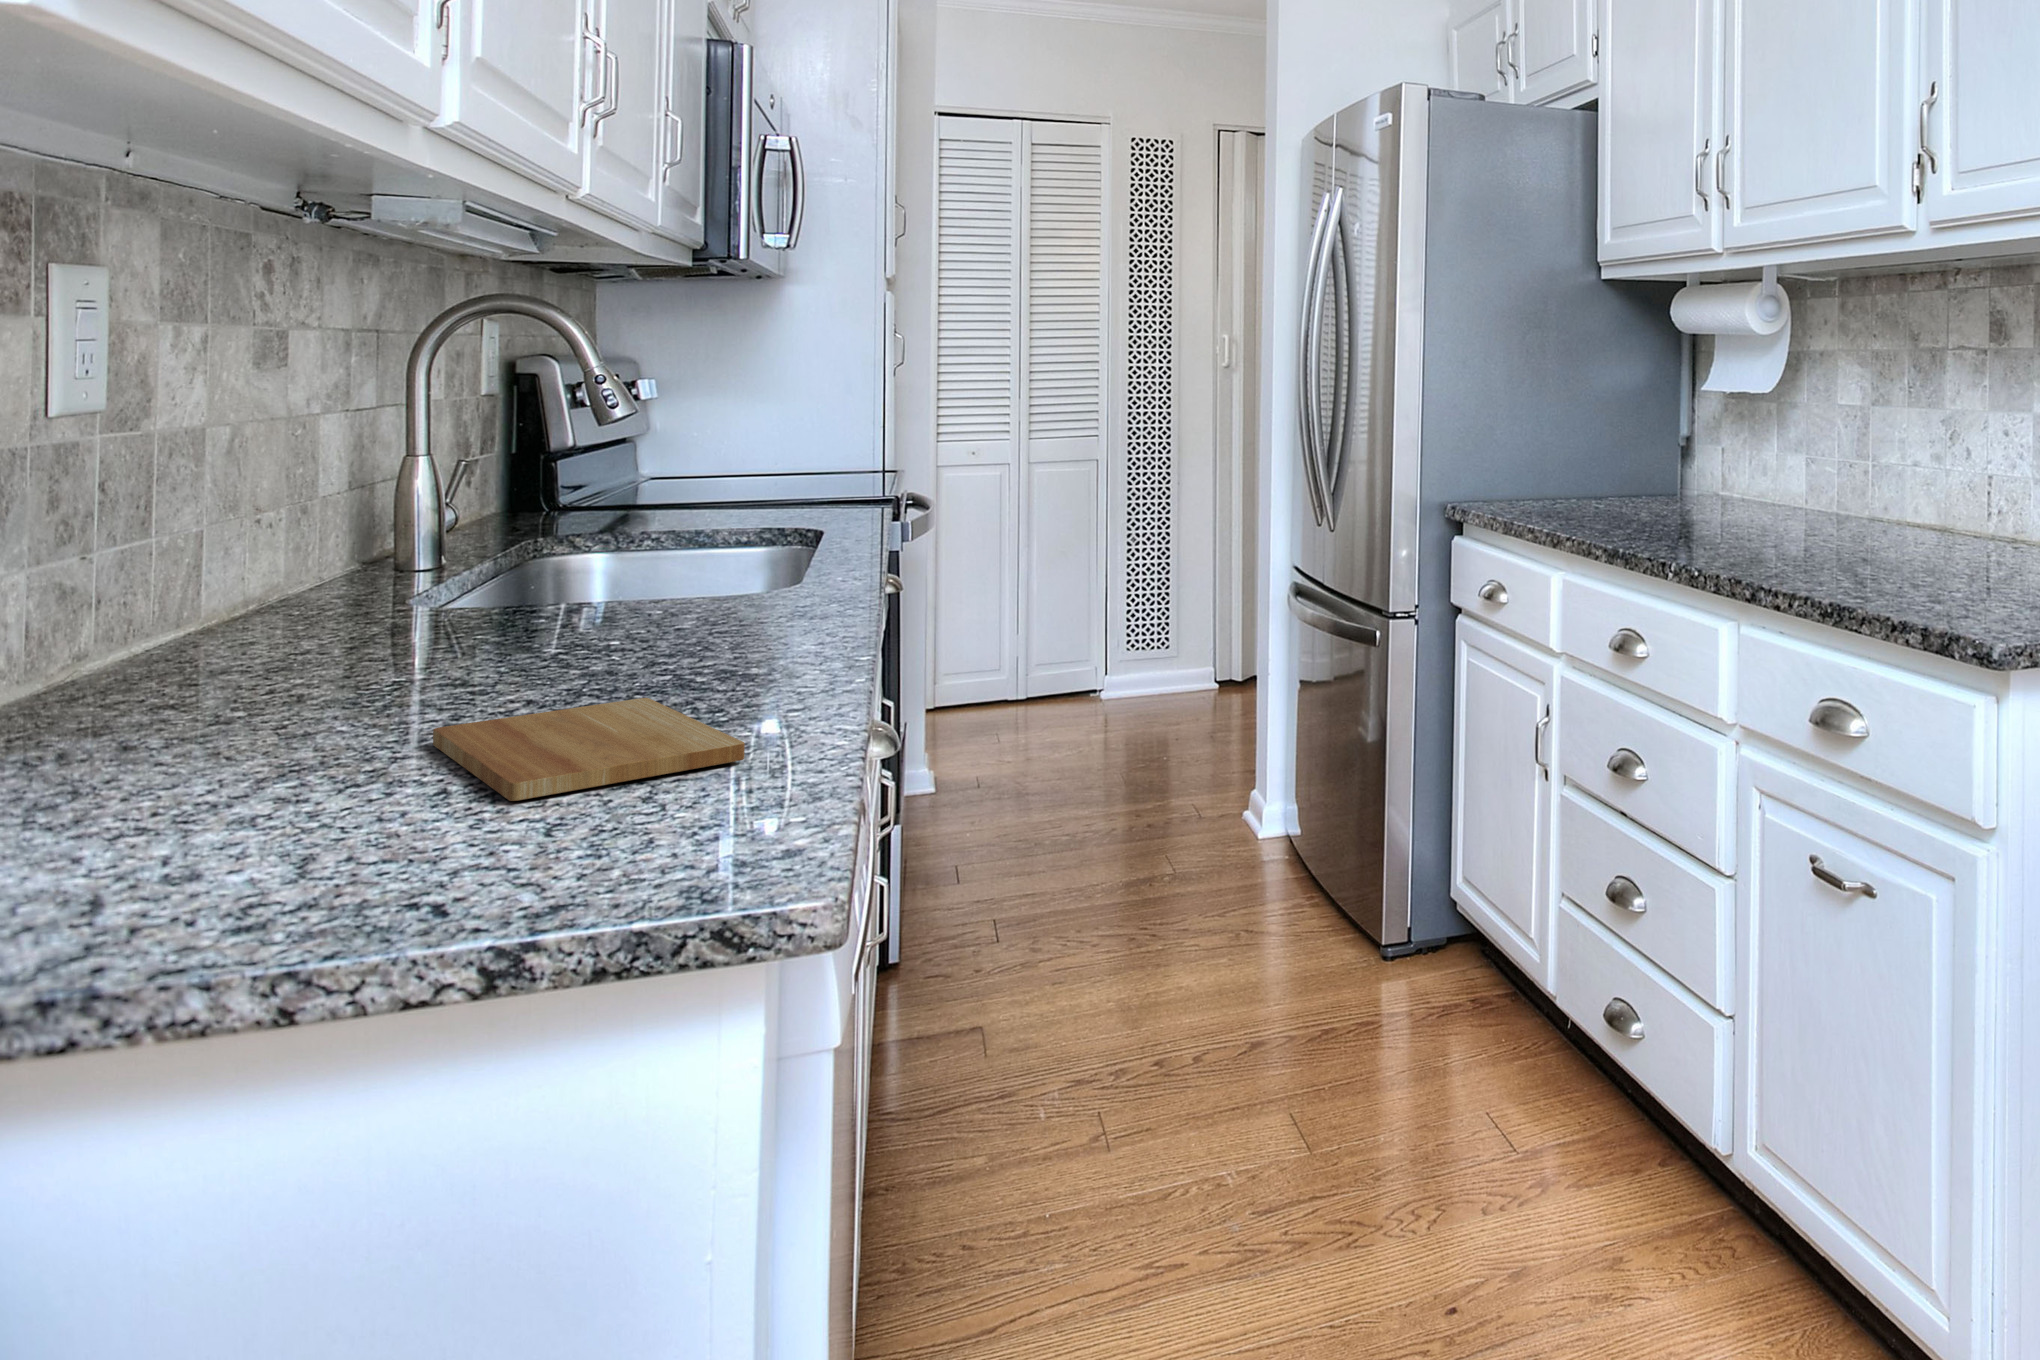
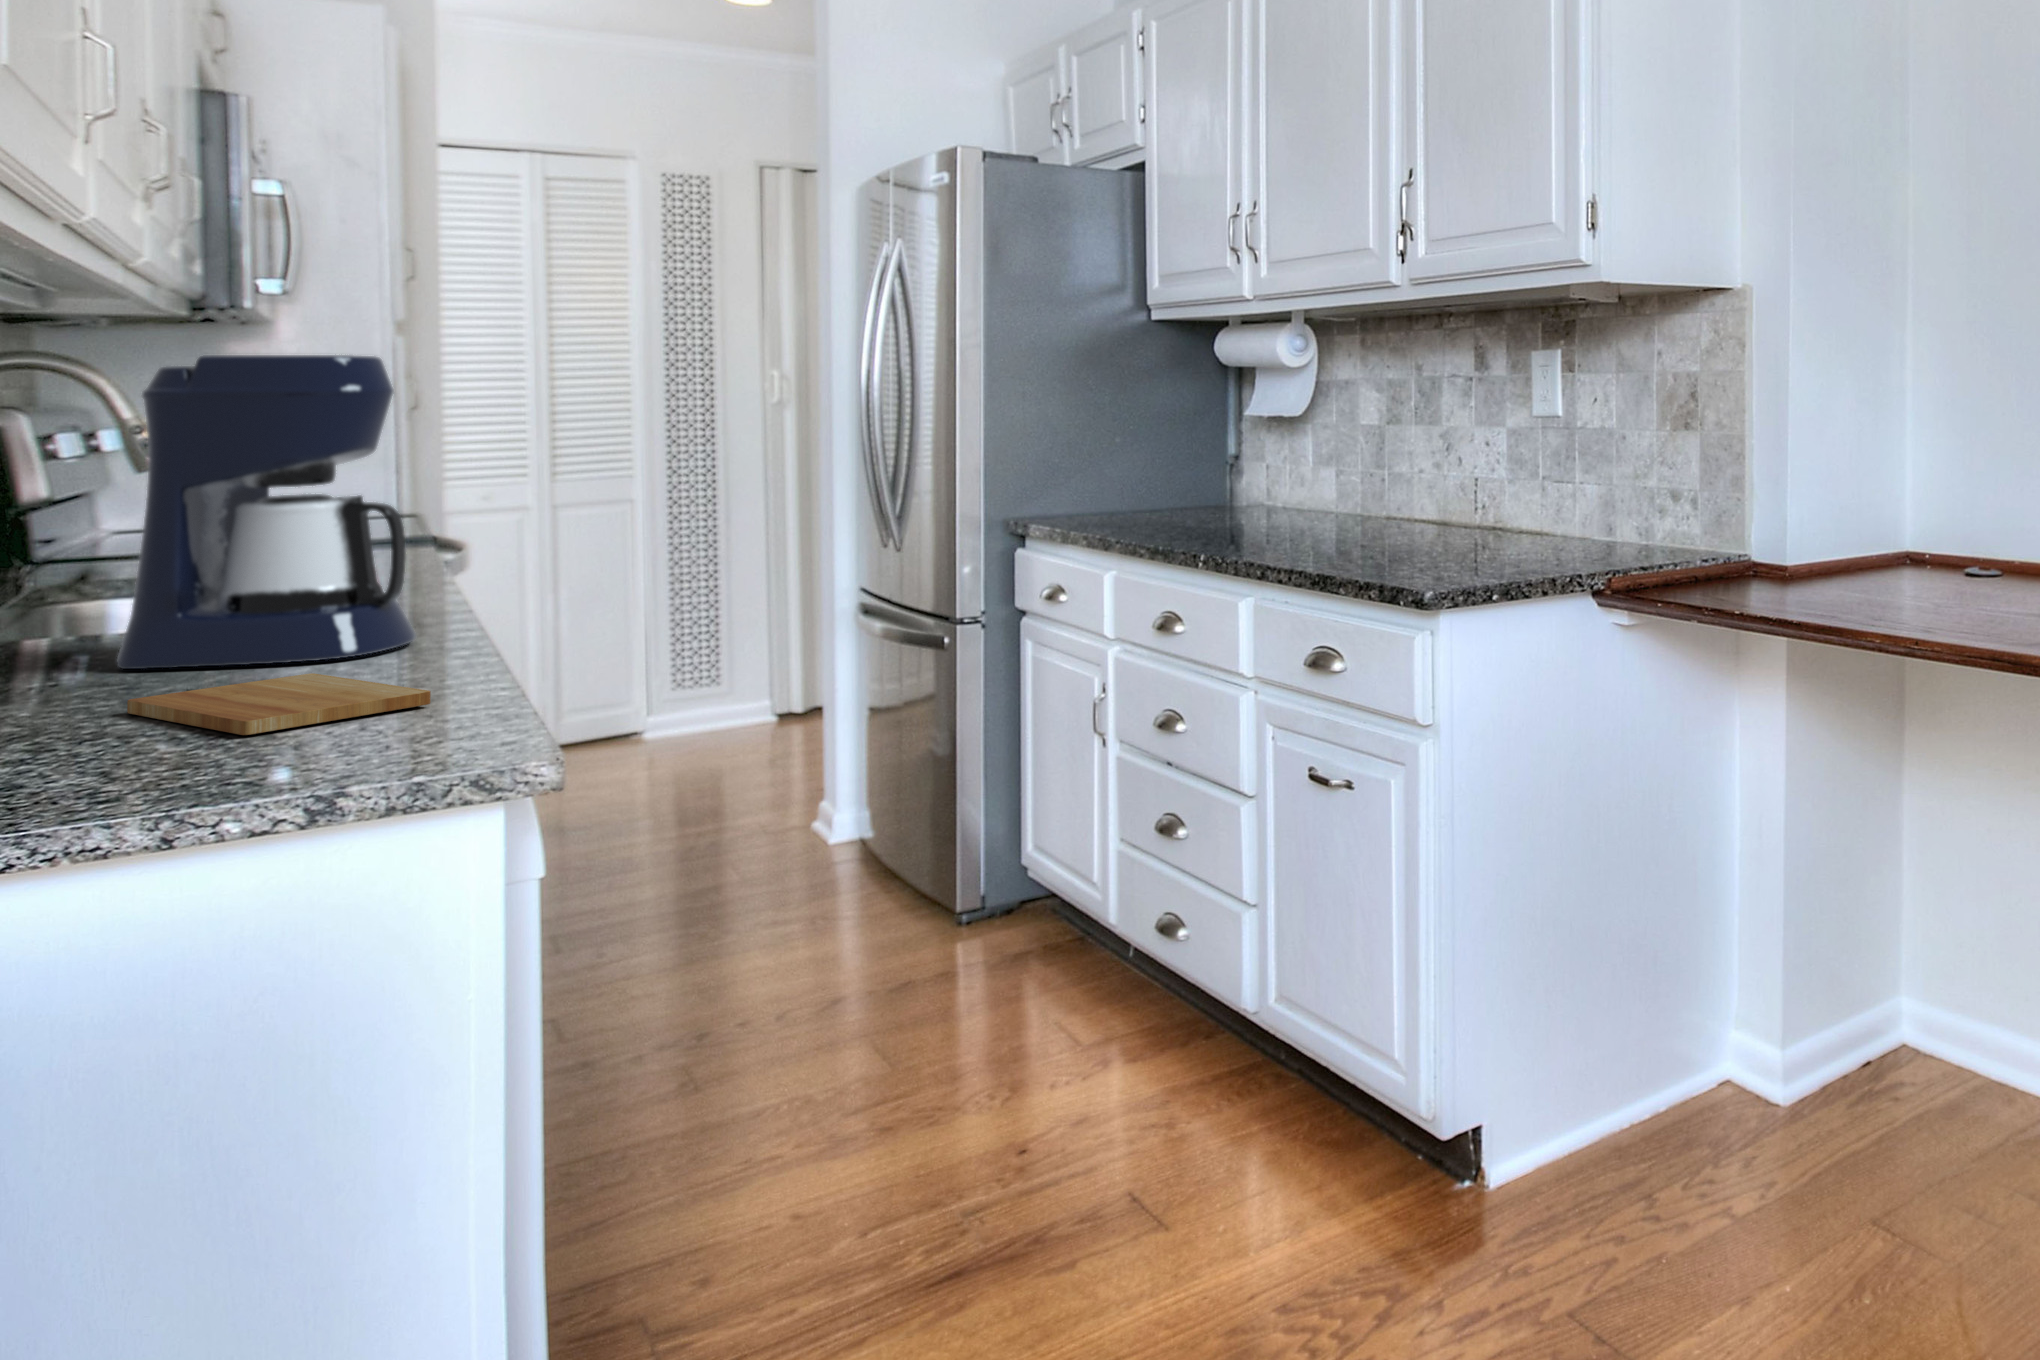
coffee maker: none [486,312,795,672] -> present [117,355,416,669]

